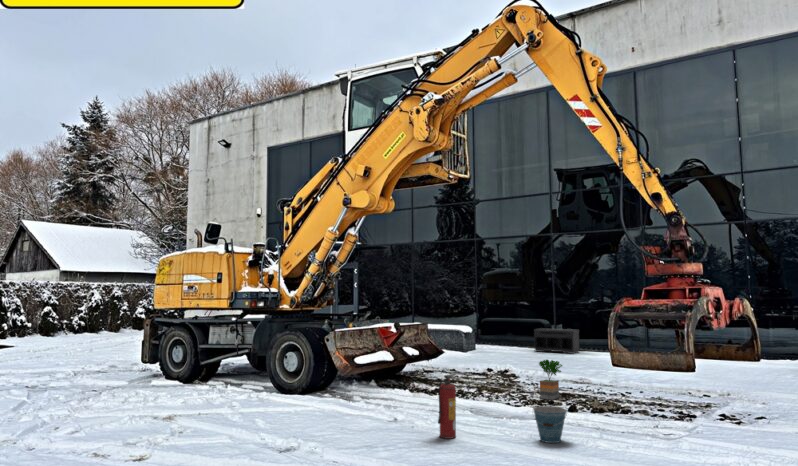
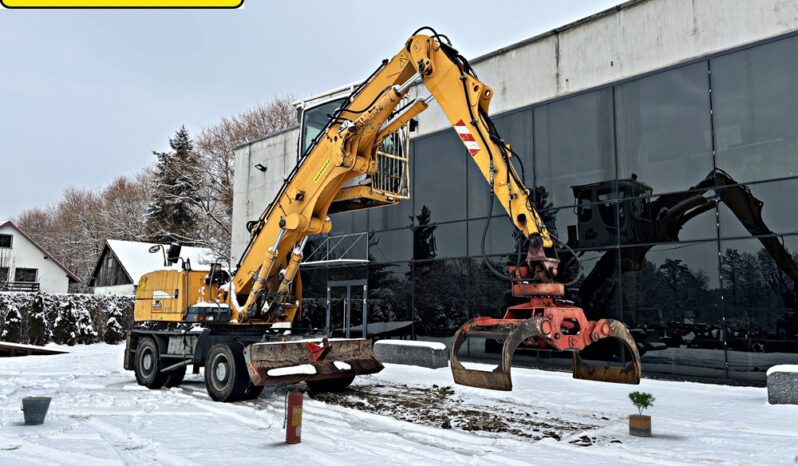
bench: present [534,329,579,354] -> none [523,355,569,382]
potted tree: present [539,360,562,400] -> present [628,391,655,437]
bucket: present [533,406,567,443] -> present [21,396,52,425]

